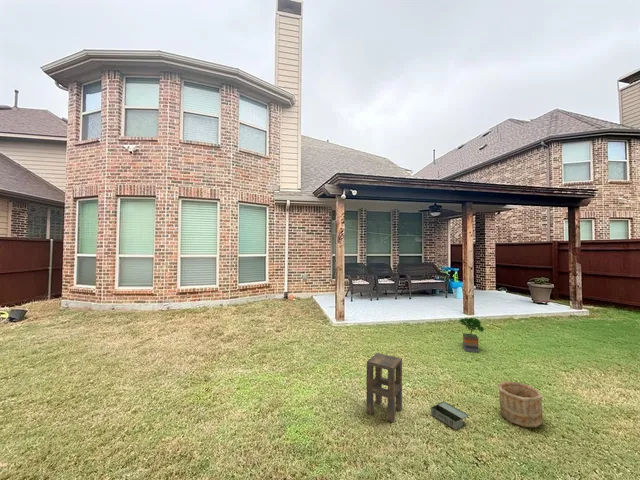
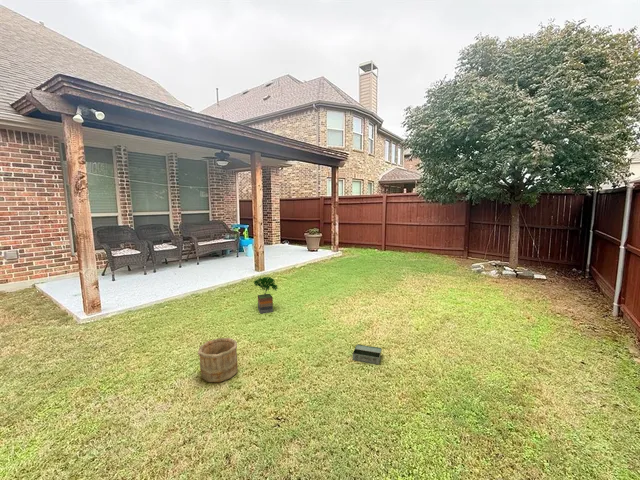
side table: present [366,353,402,423] -> none [129,356,192,454]
wooden bucket: present [498,381,543,427] -> present [198,338,238,382]
toolbox: present [431,402,469,430] -> present [353,344,382,364]

